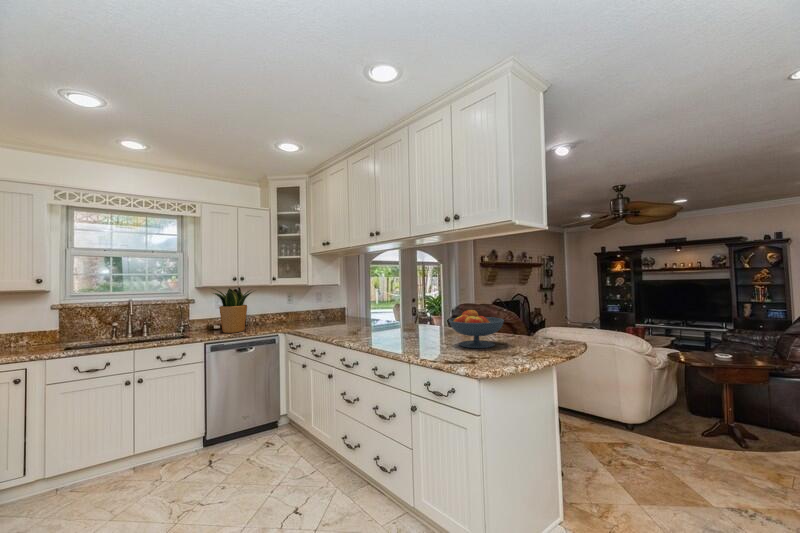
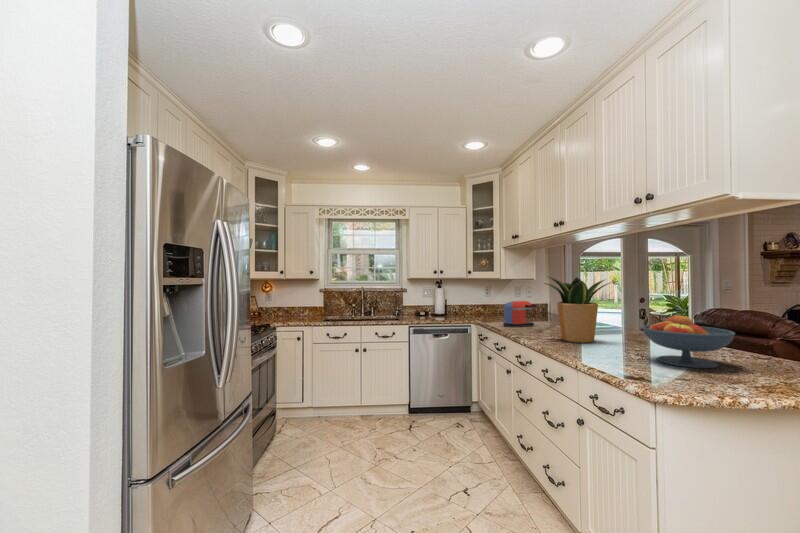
potted plant: present [213,288,254,333] -> present [544,276,615,343]
coffee maker: none [318,306,348,332] -> present [503,301,537,327]

